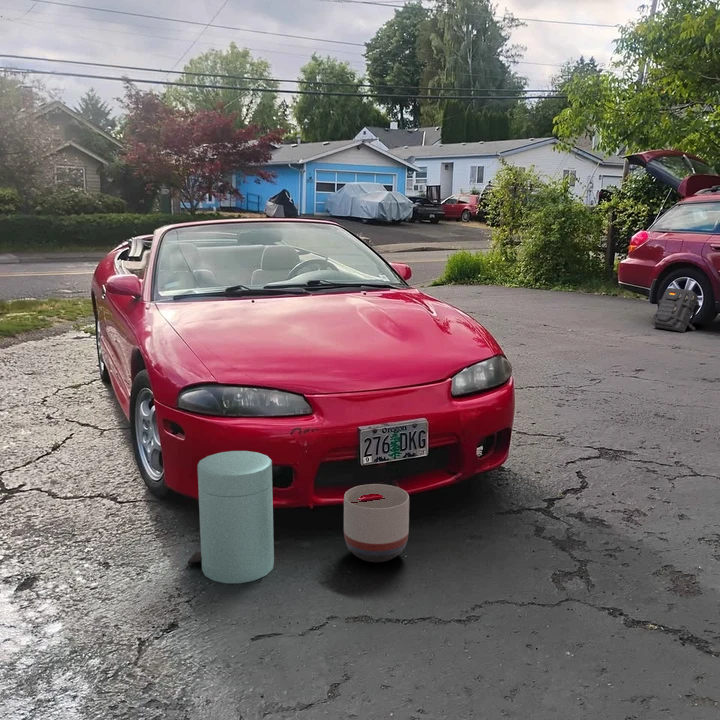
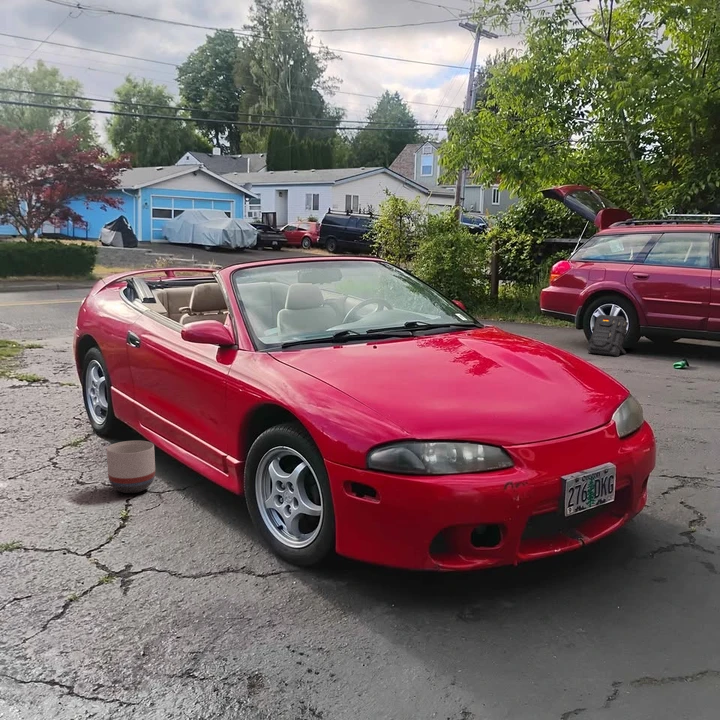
trash can: present [188,451,274,583] -> none [409,510,504,654]
planter: present [344,484,409,562] -> present [107,441,155,493]

